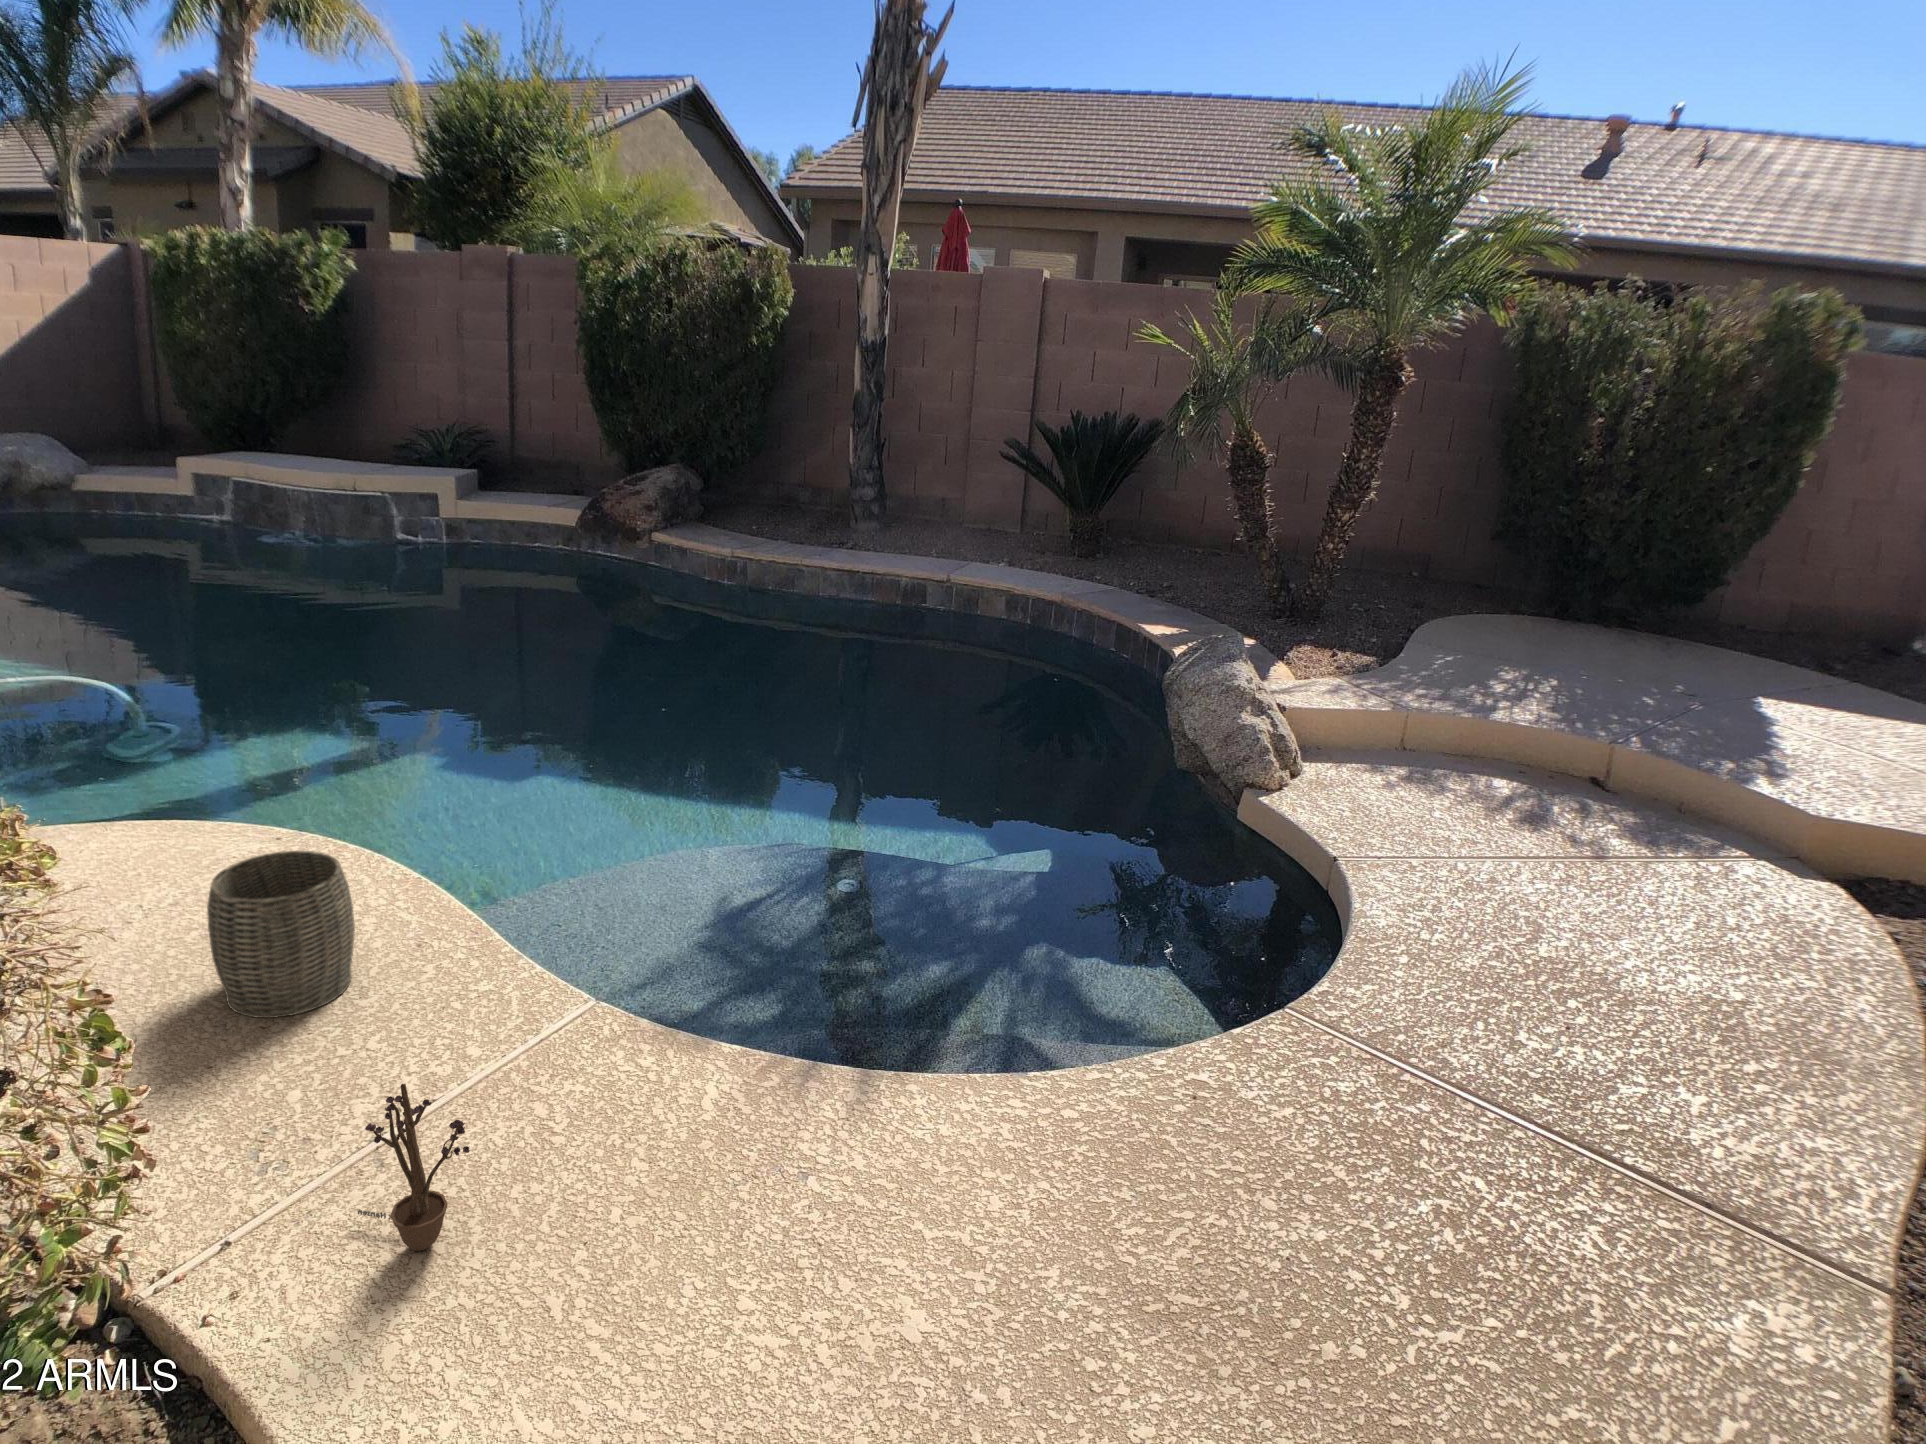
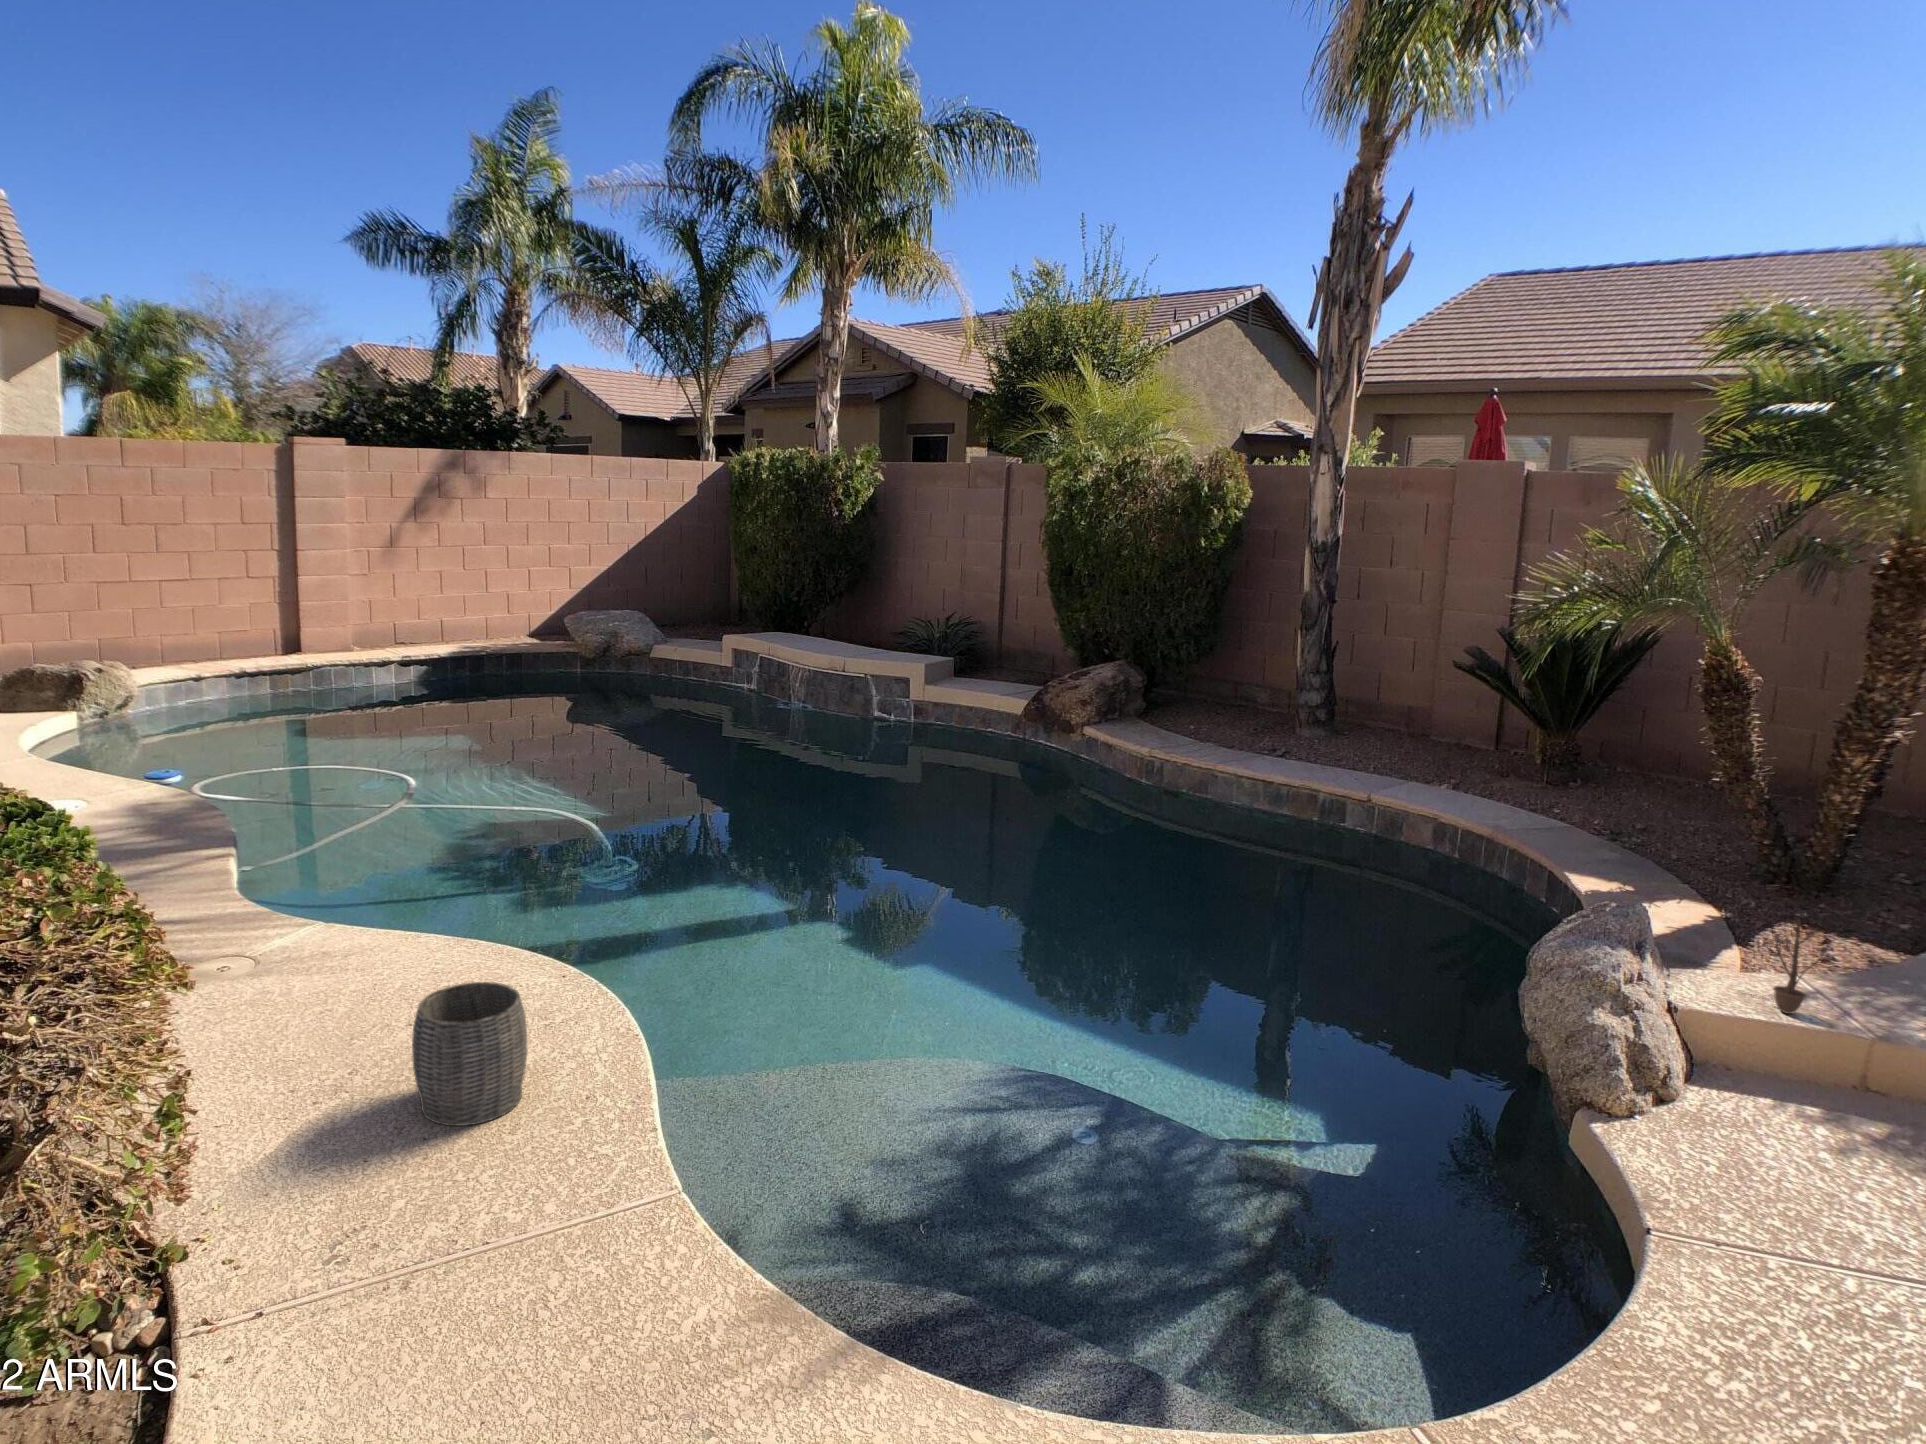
decorative plant: present [358,1084,470,1251] -> present [1747,921,1835,1014]

